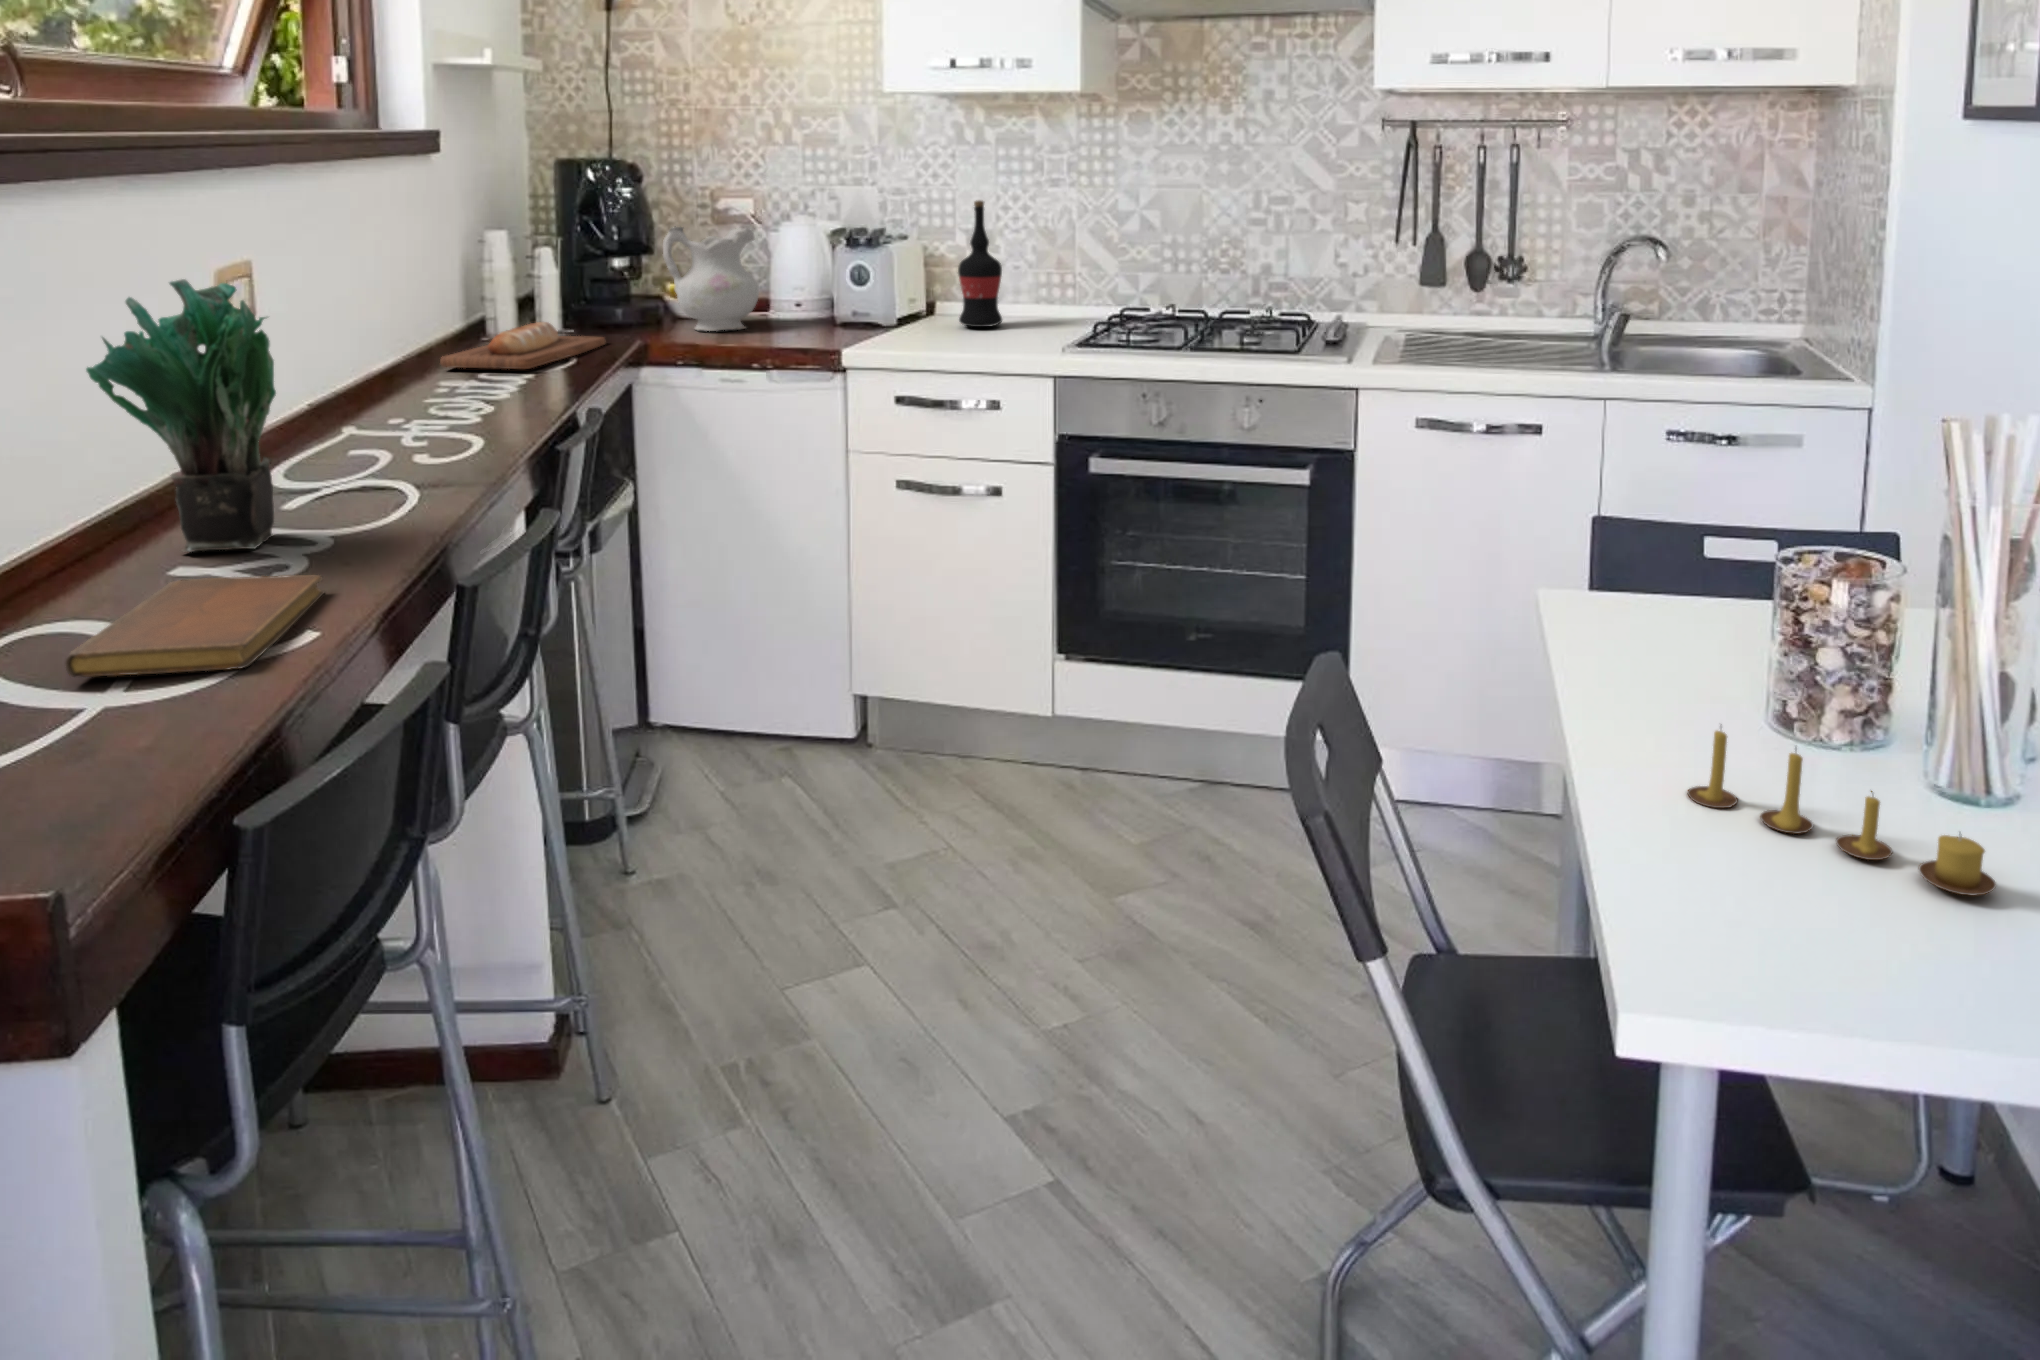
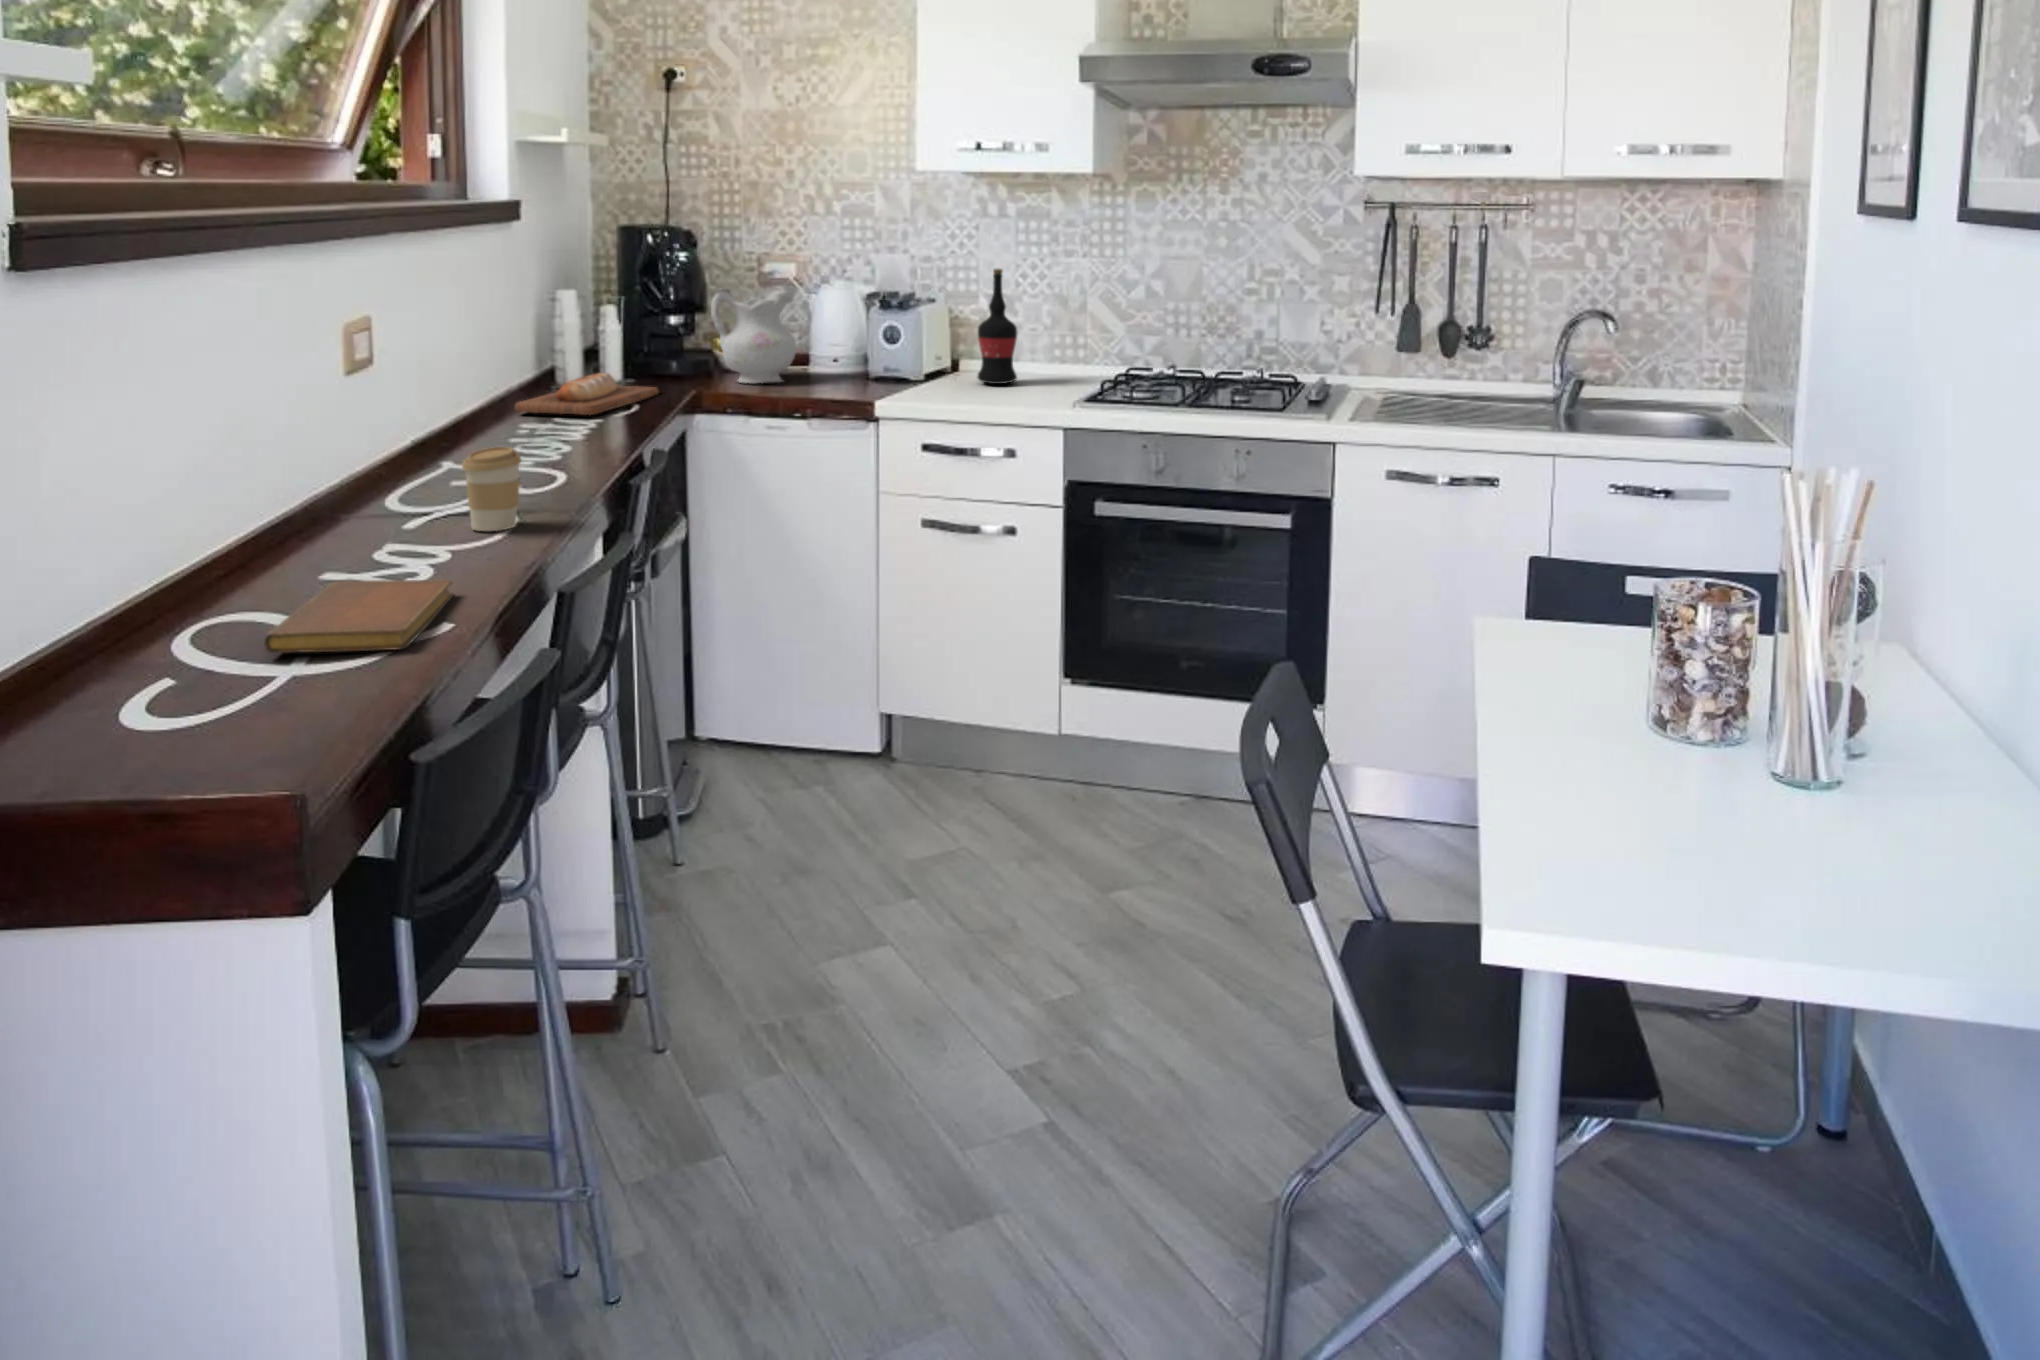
potted plant: present [86,279,276,552] -> none [263,333,405,562]
coffee cup: none [350,410,422,510] -> present [462,447,521,531]
candle: present [1687,730,1996,896] -> none [1565,713,1796,844]

